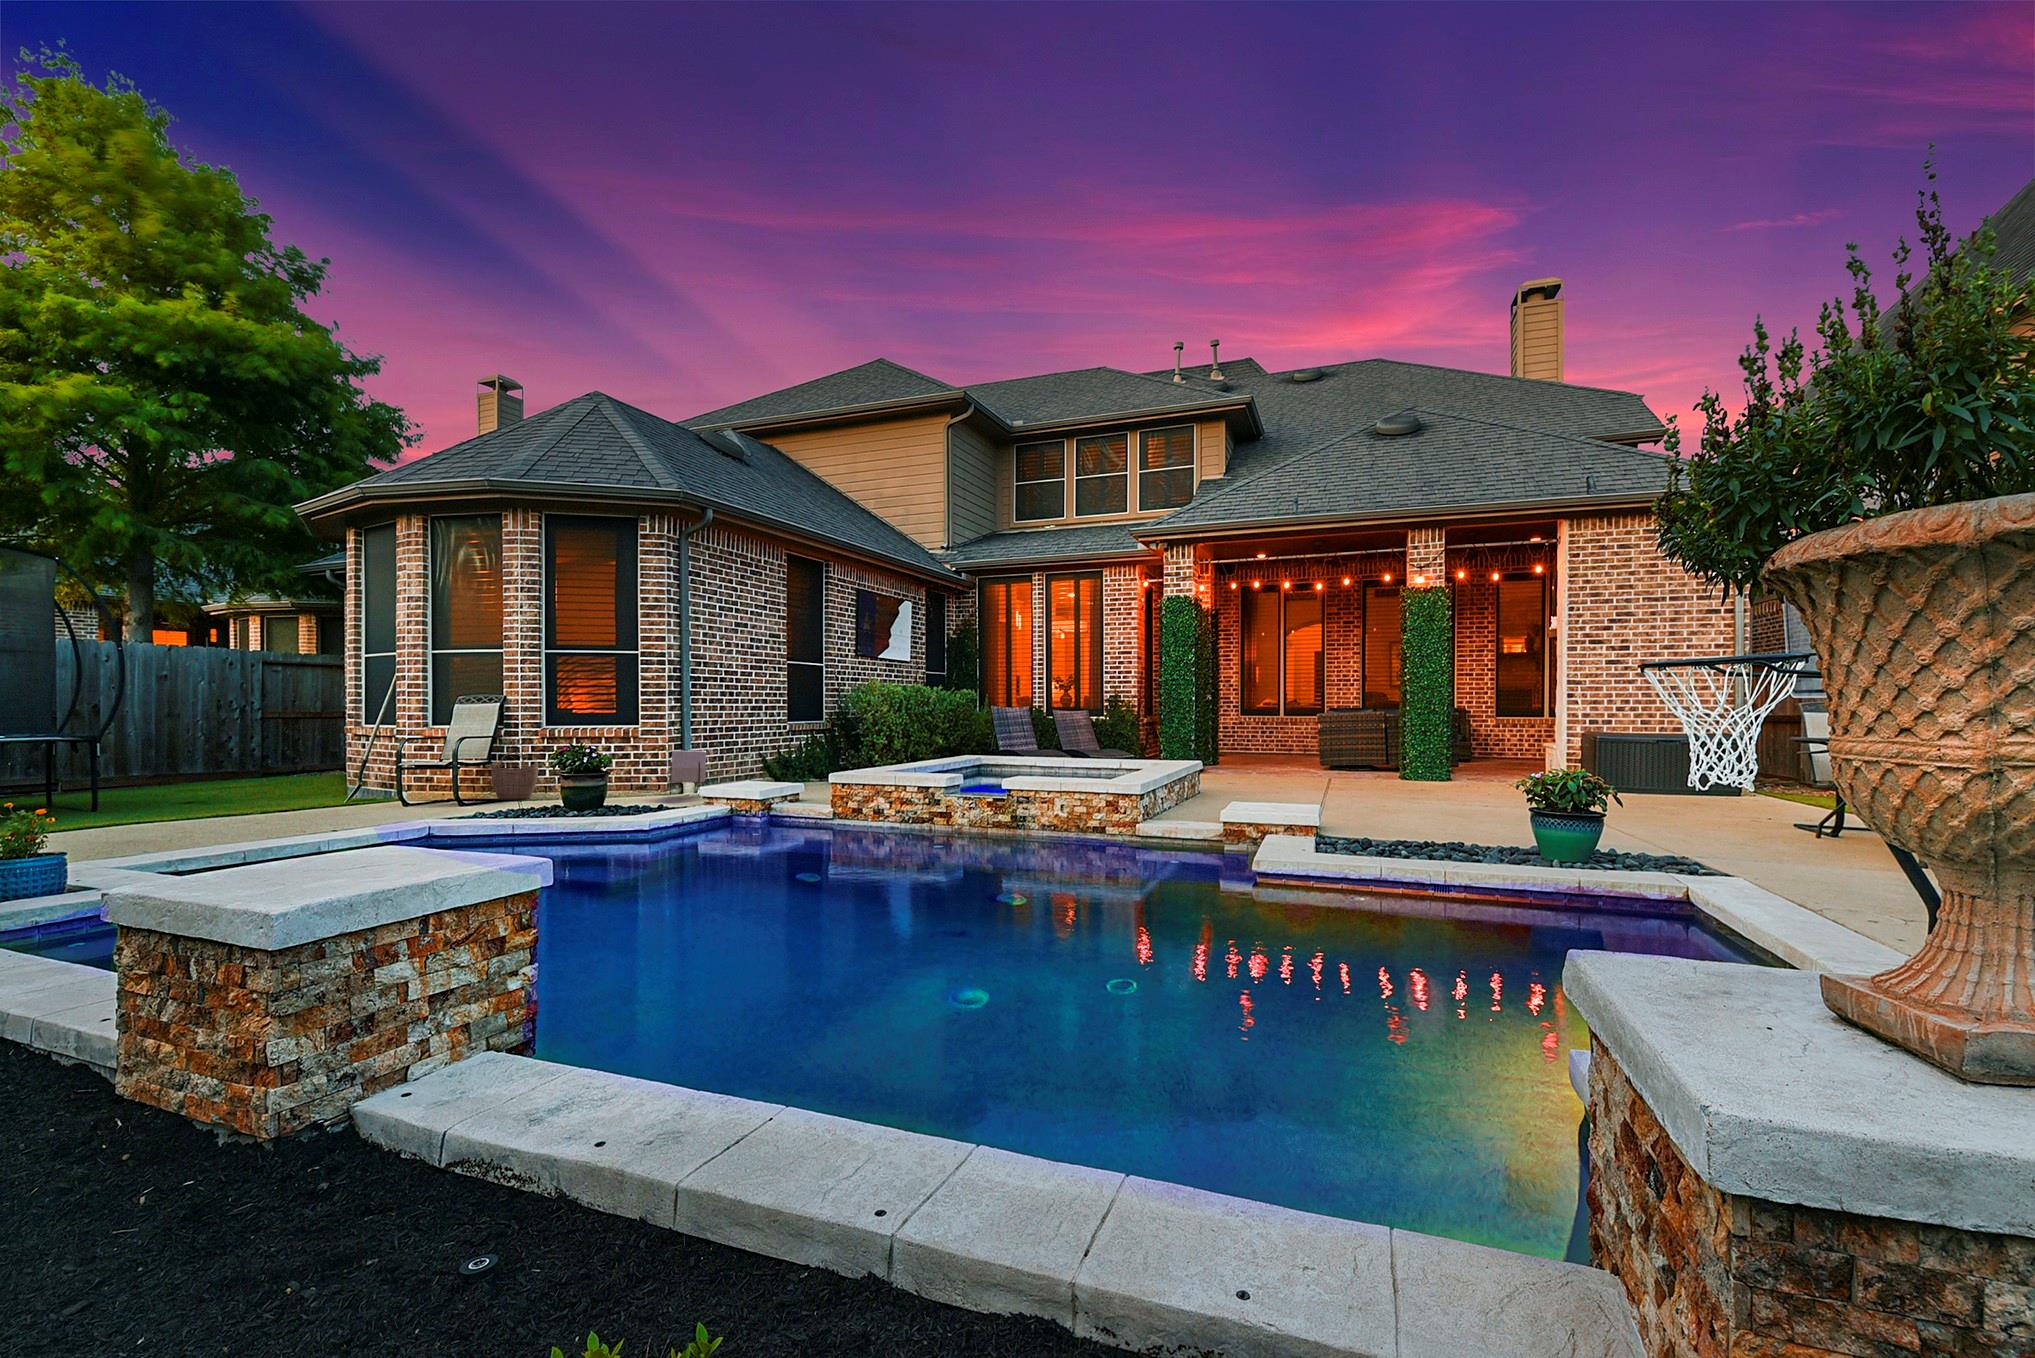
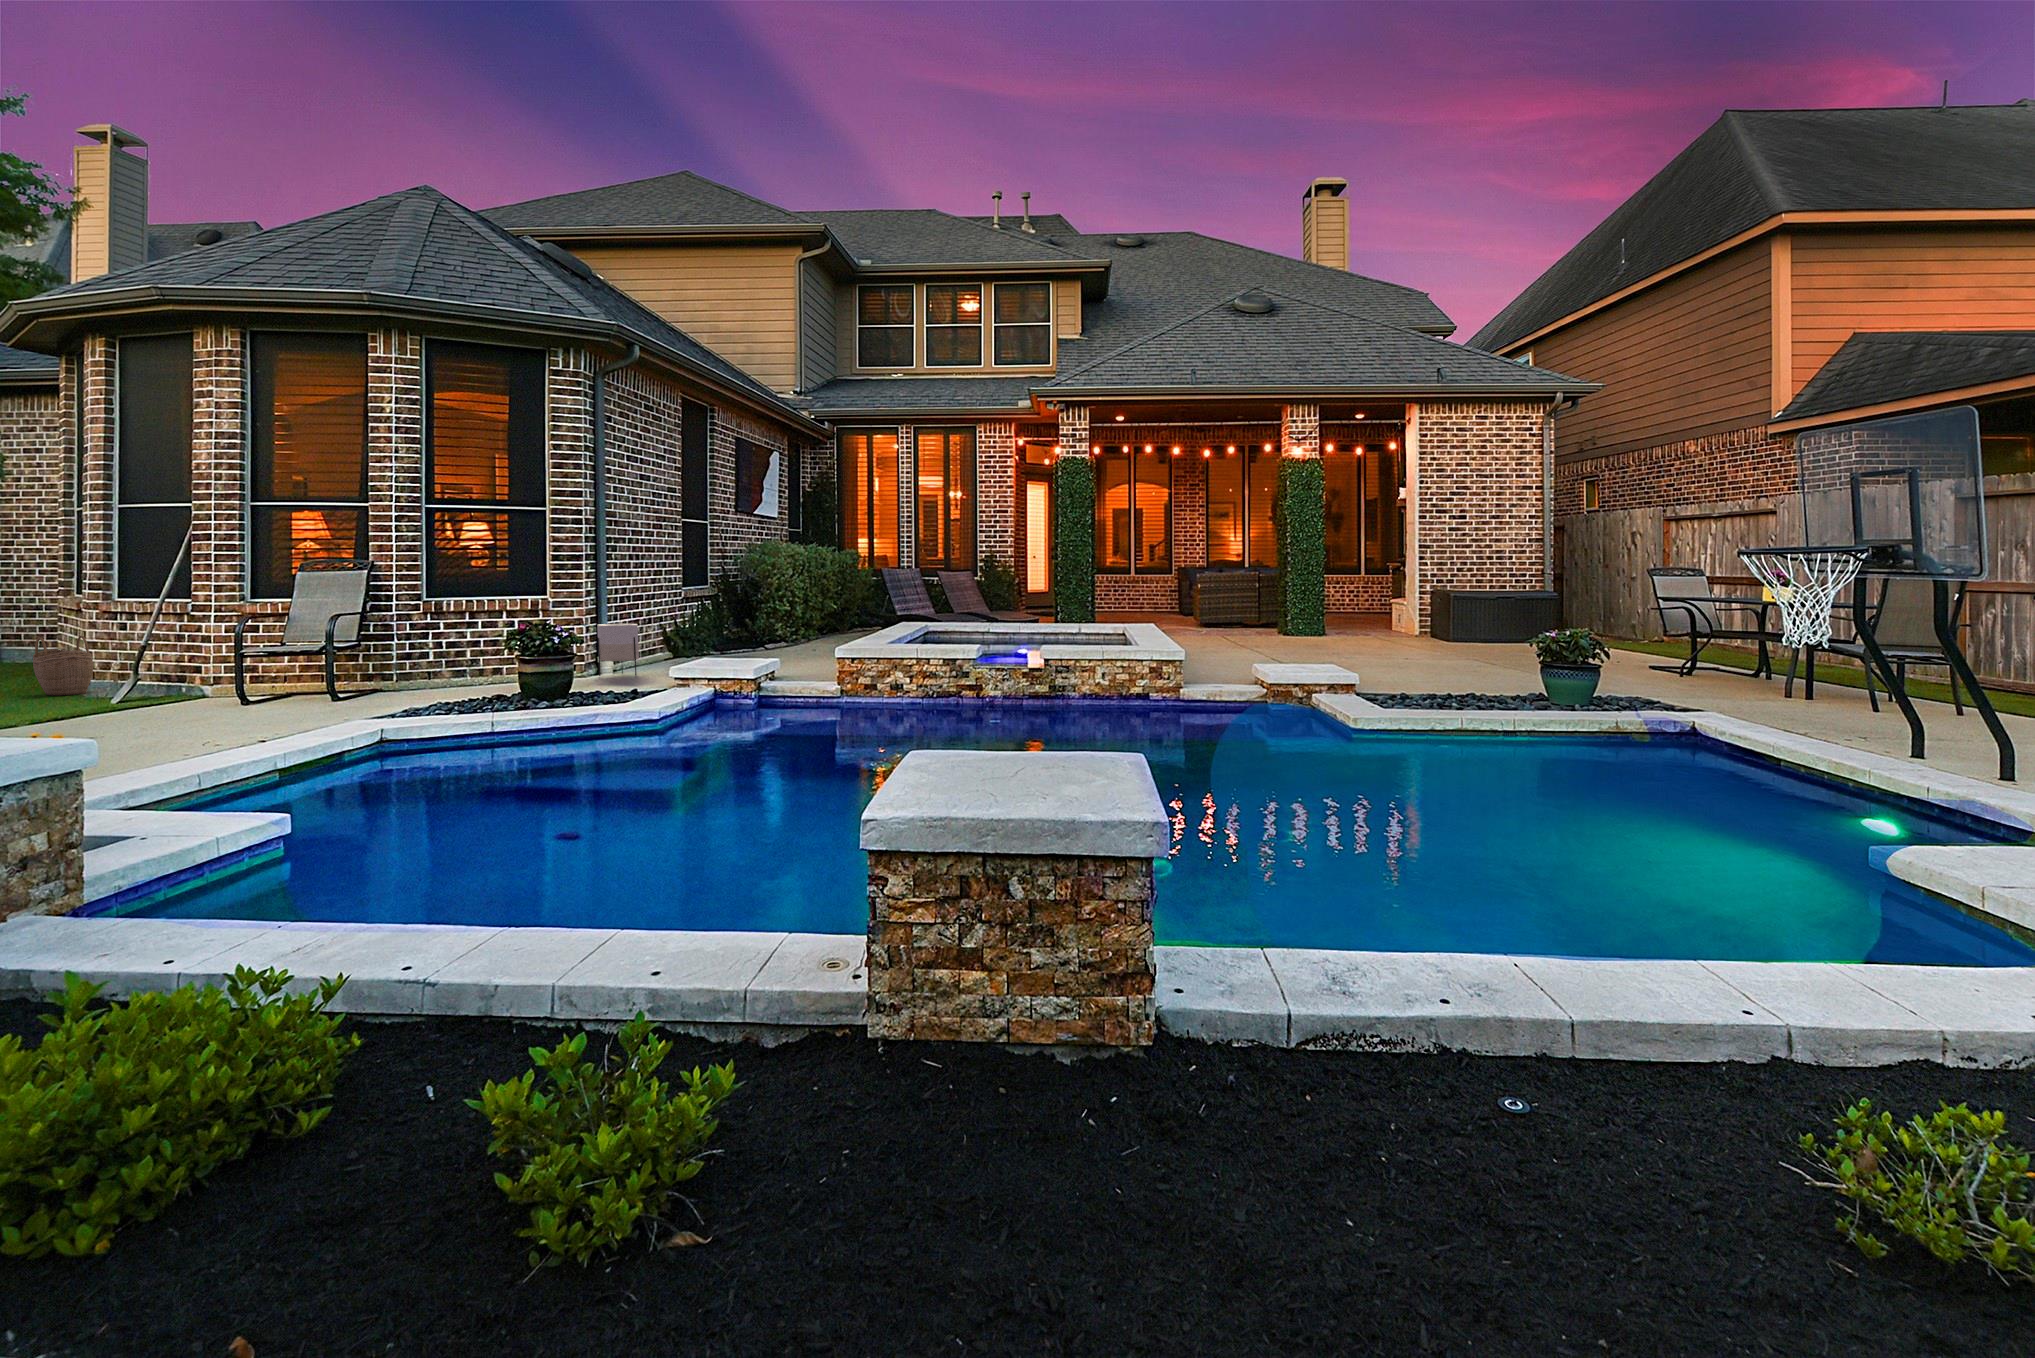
woven basket: present [491,752,538,800] -> present [33,636,93,696]

